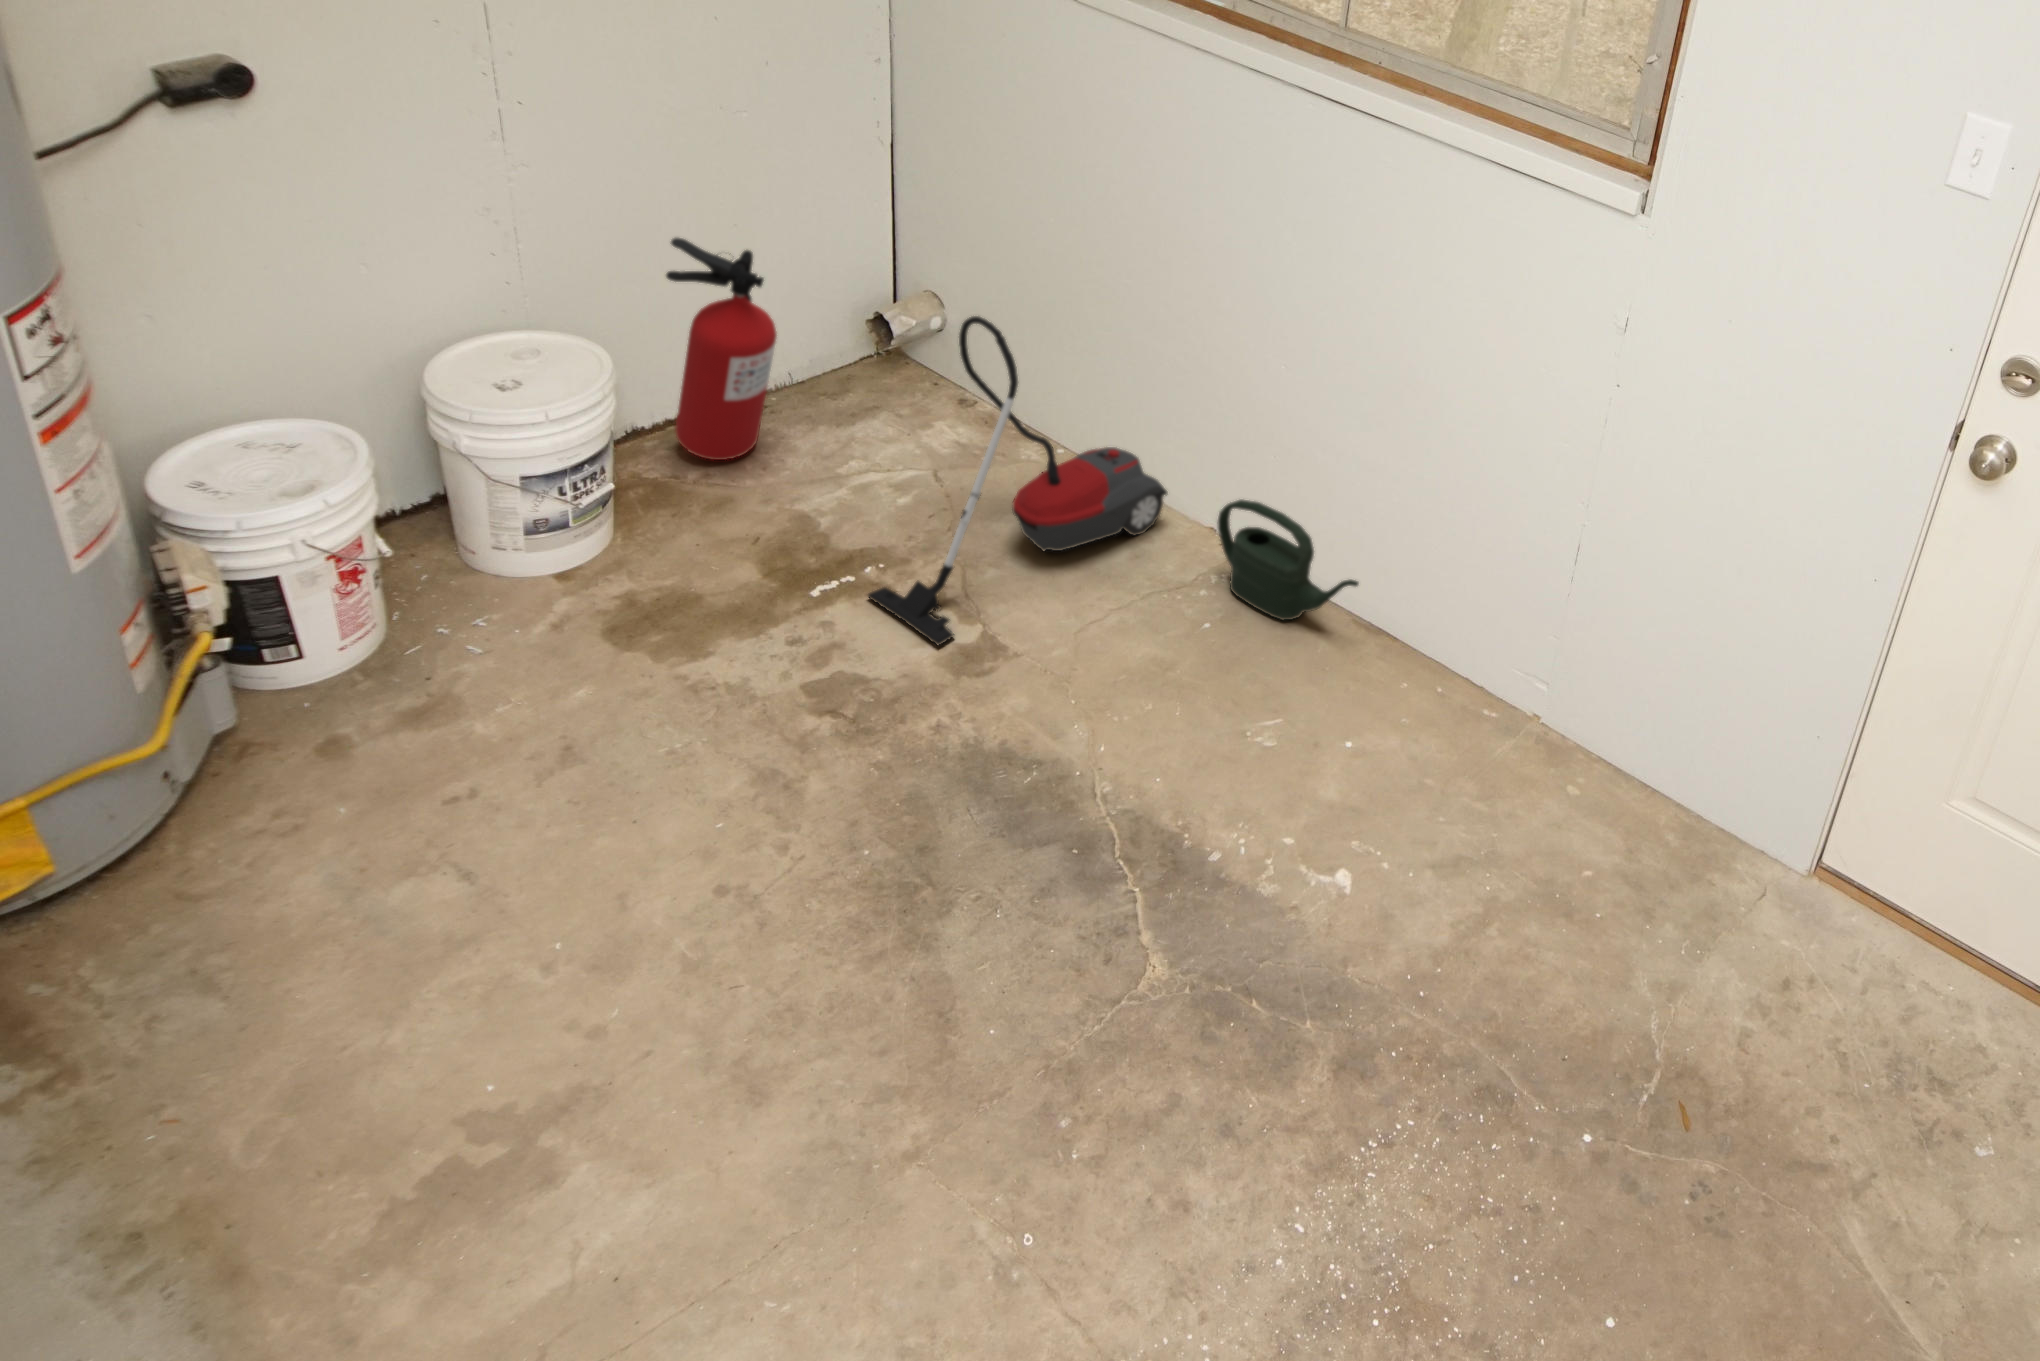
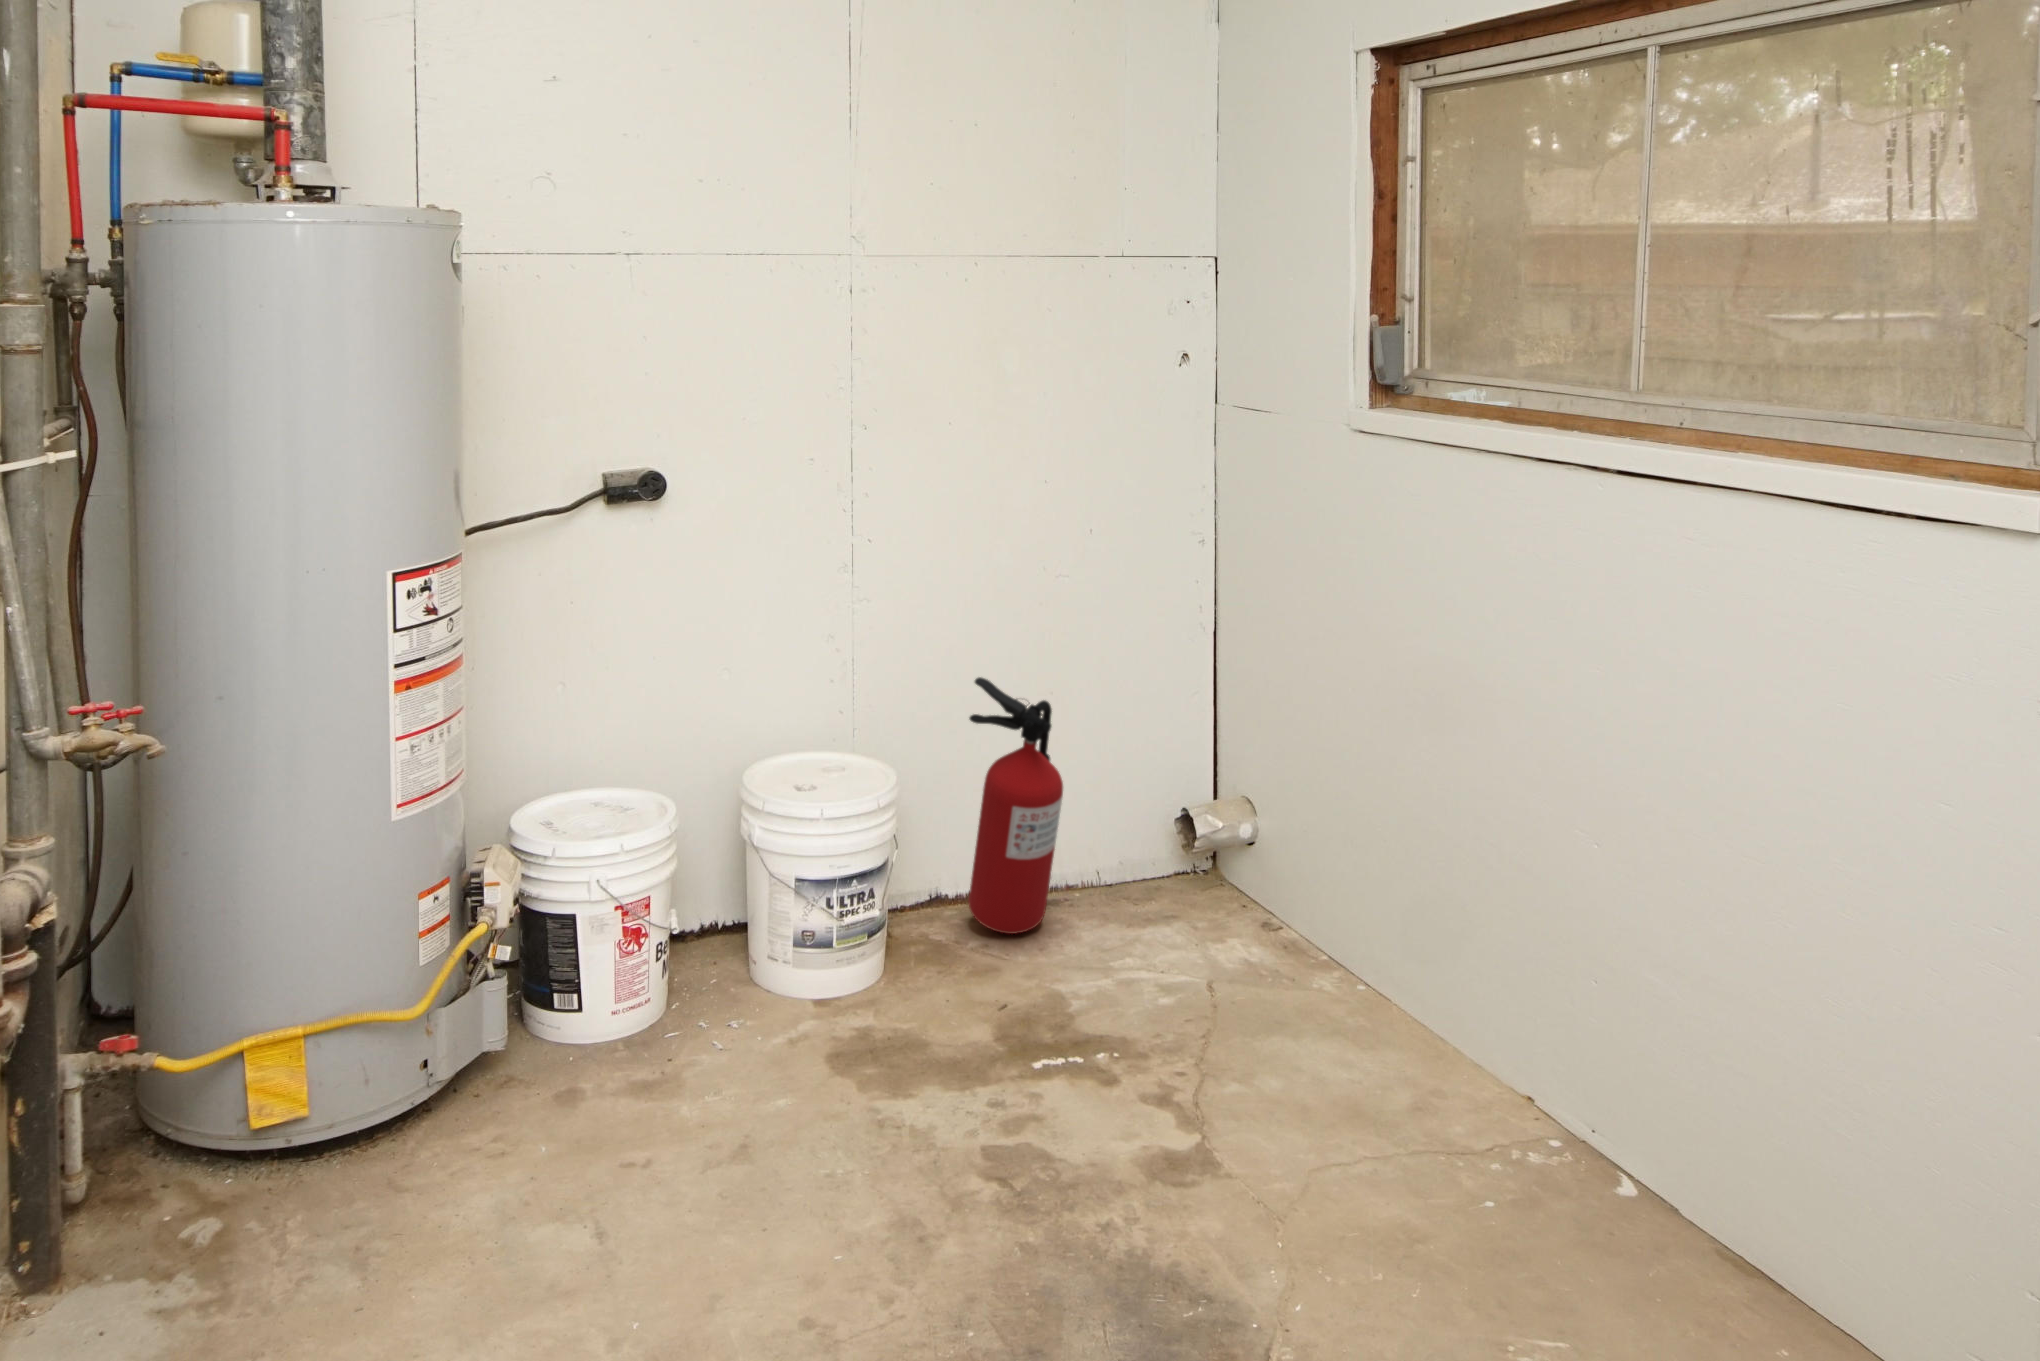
vacuum cleaner: present [868,316,1167,646] -> none [1084,752,1466,1145]
watering can: present [1217,500,1359,620] -> none [1515,1028,1709,1225]

